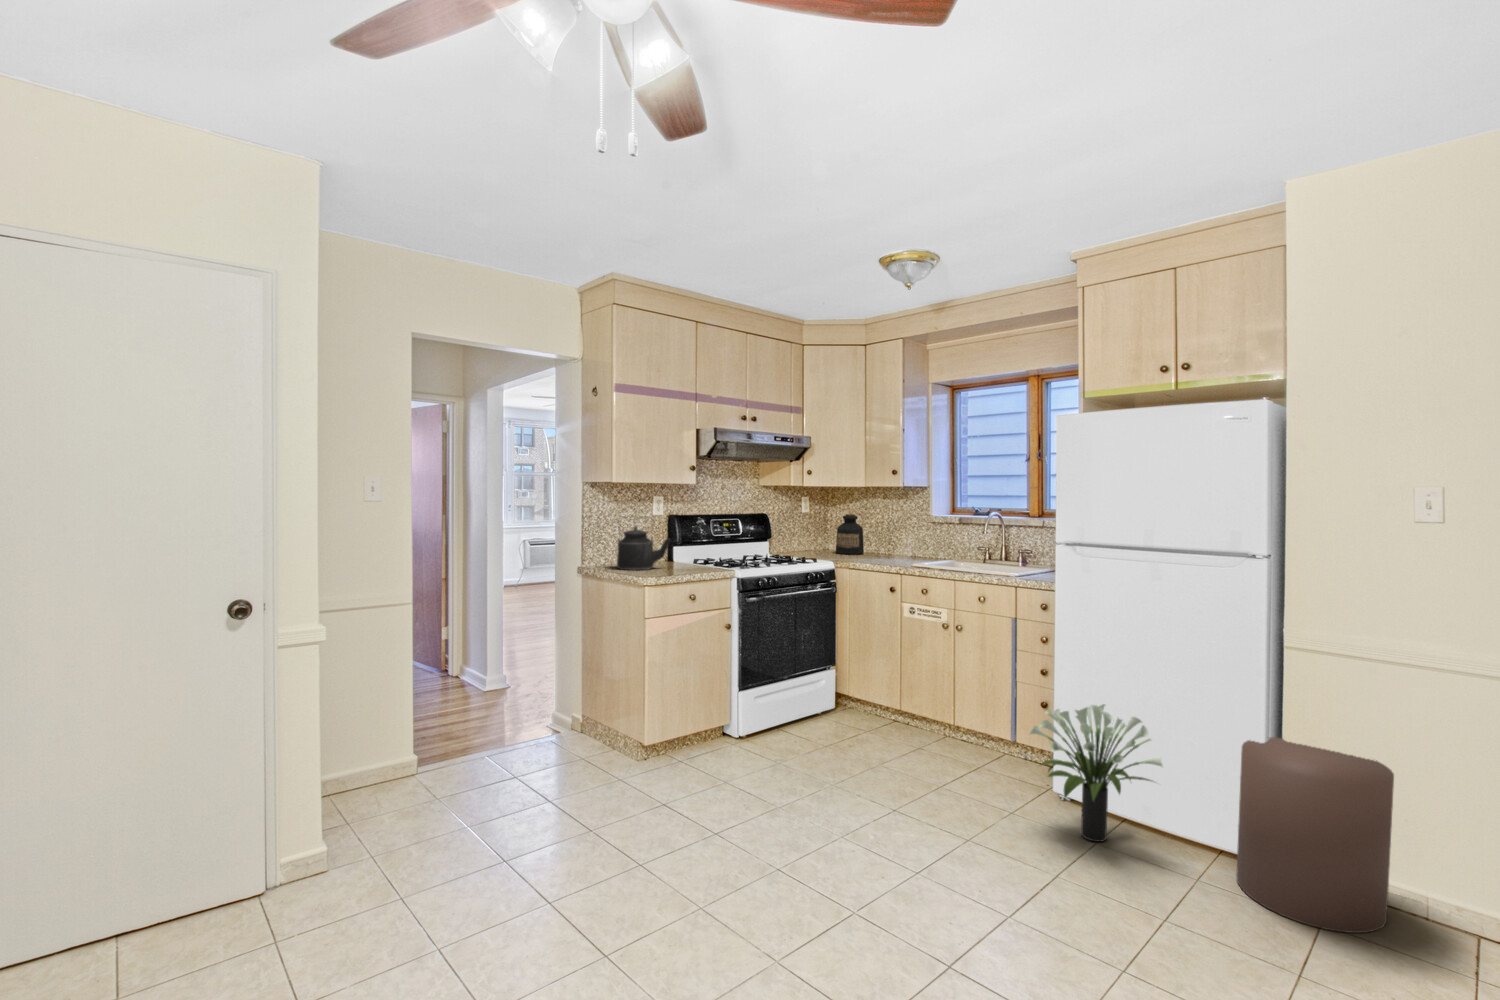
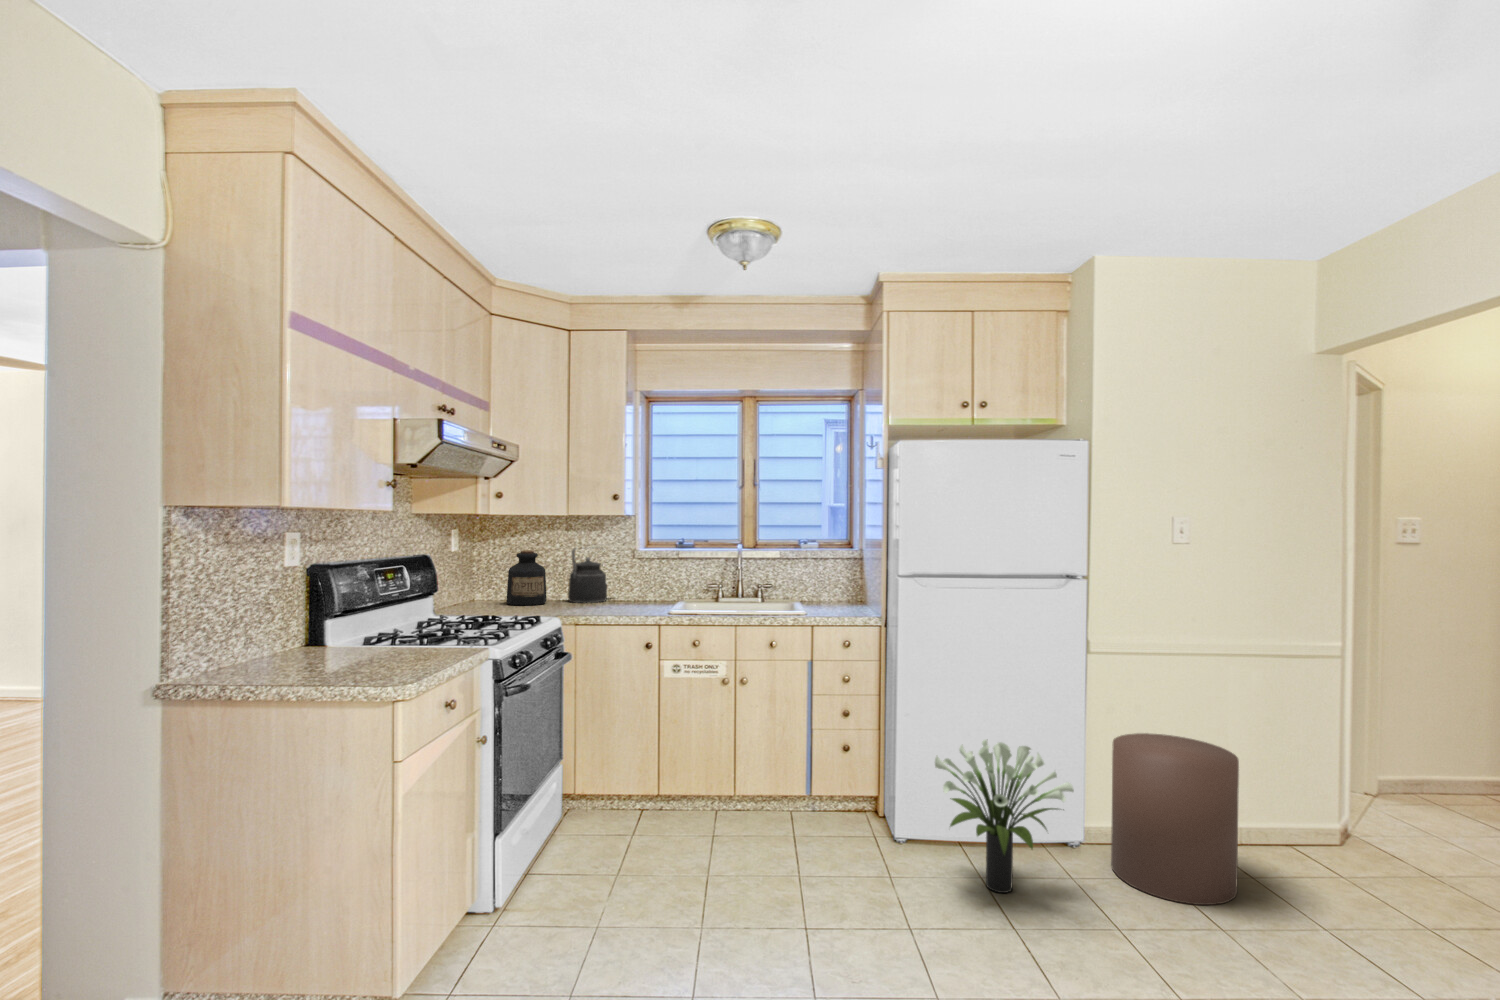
kettle: present [617,526,672,570] -> present [568,548,607,603]

